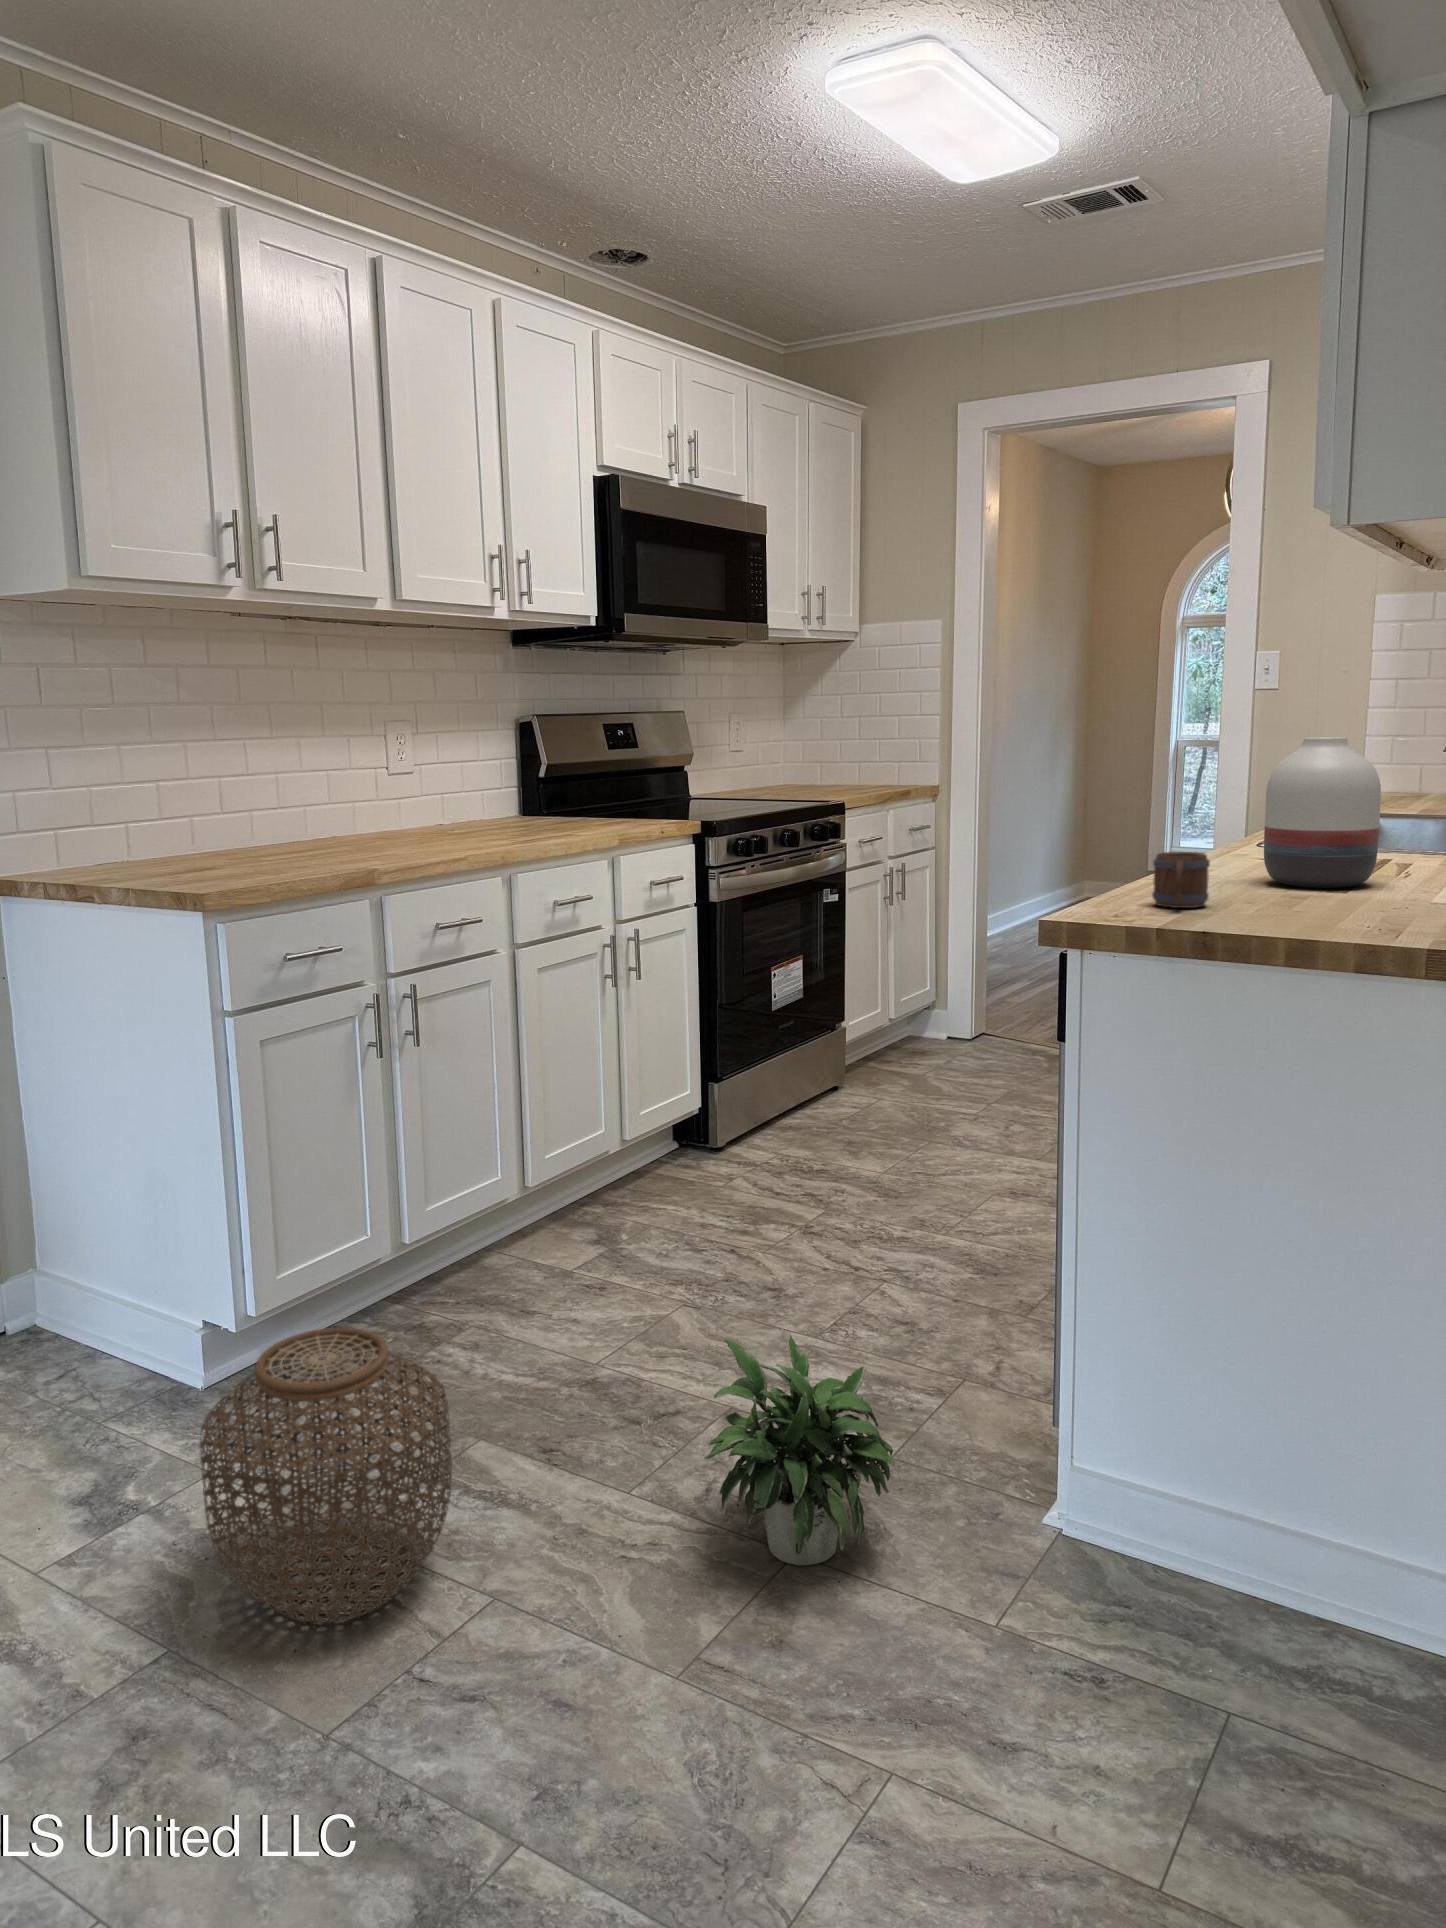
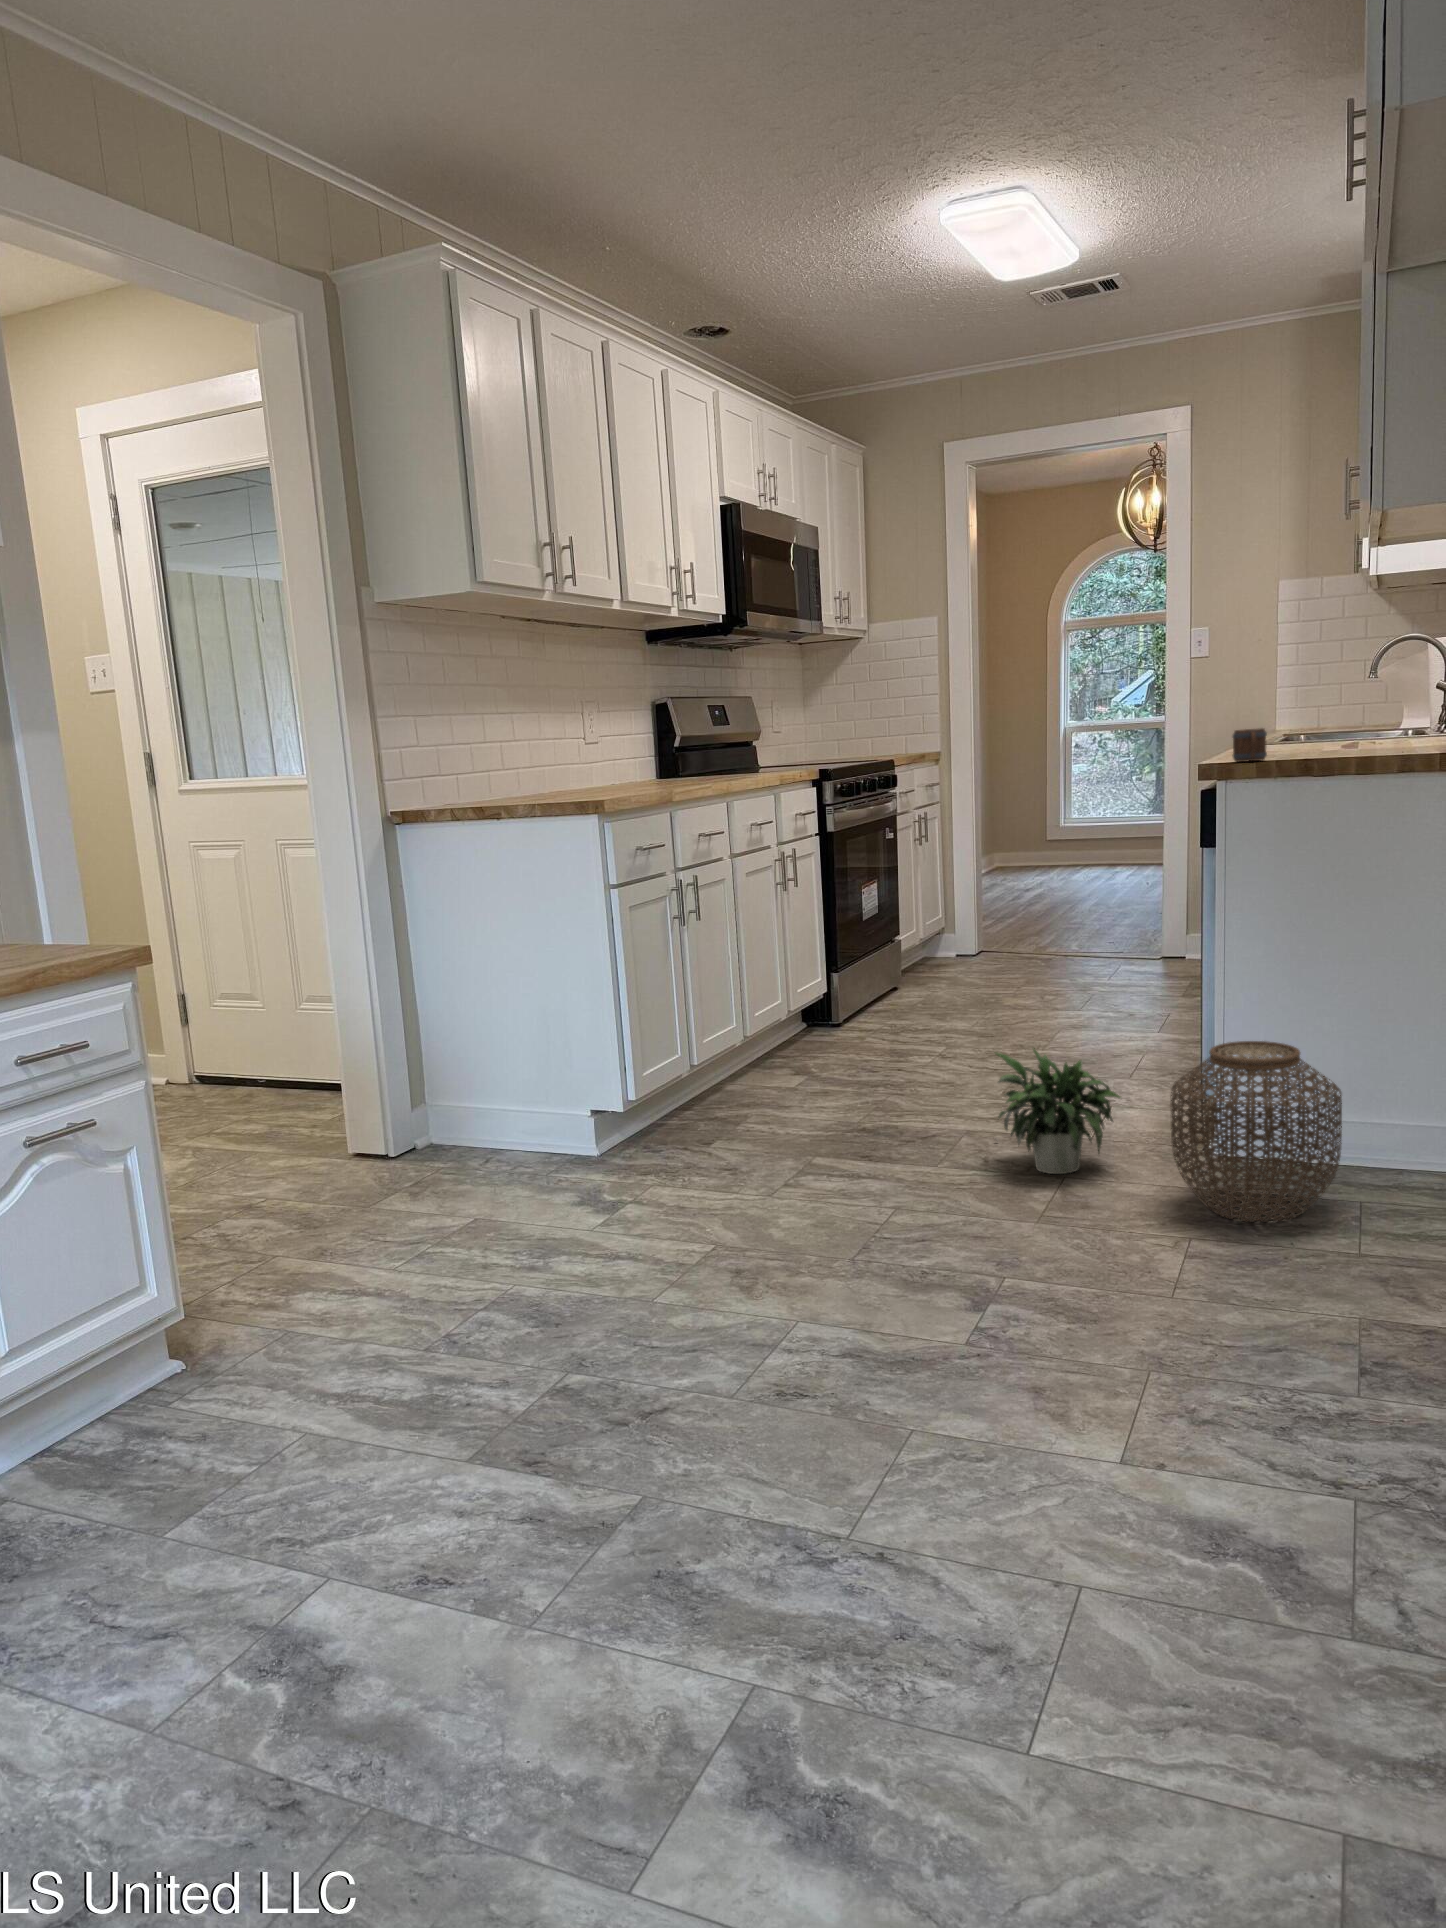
vase: present [1264,737,1381,888] -> none [1282,658,1353,753]
woven basket: present [200,1328,452,1623] -> present [1171,1041,1342,1222]

